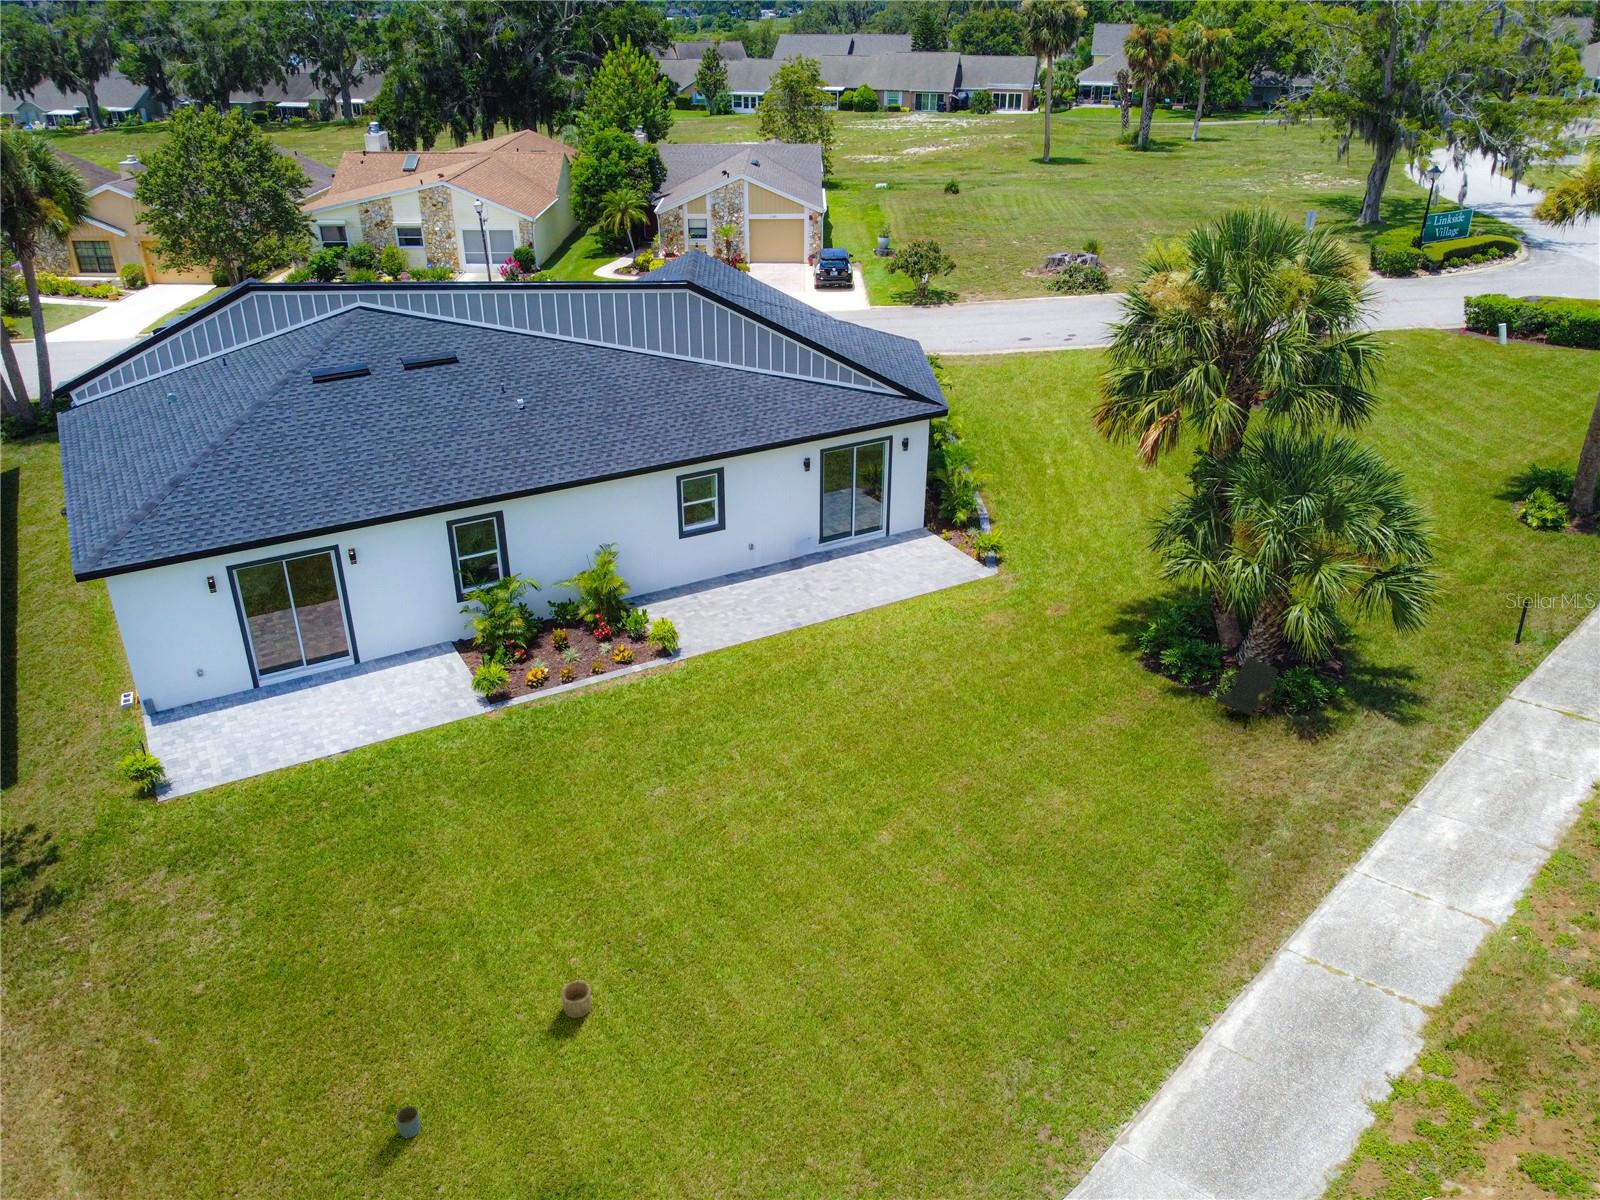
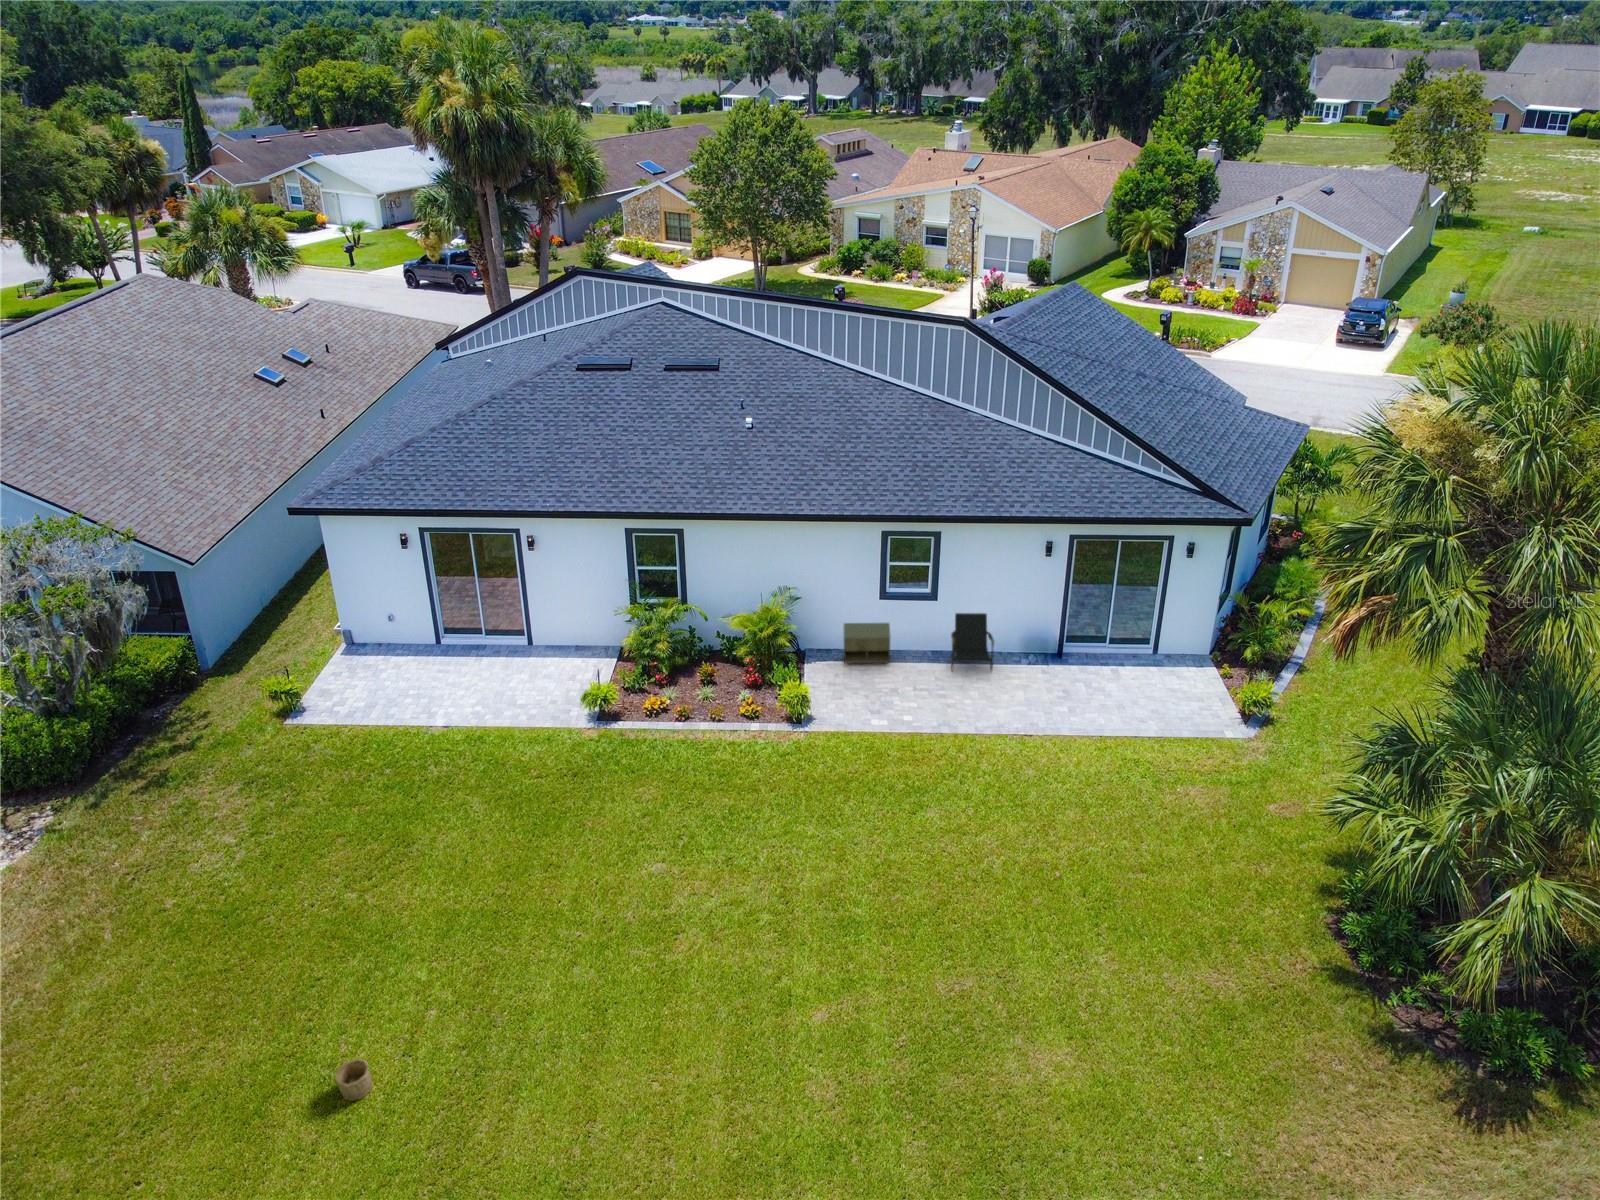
storage bench: none [654,557,703,601] -> present [844,623,890,664]
lounge chair: present [1215,657,1278,728] -> present [951,613,994,671]
planter: present [396,1106,421,1138] -> none [110,1117,140,1150]

